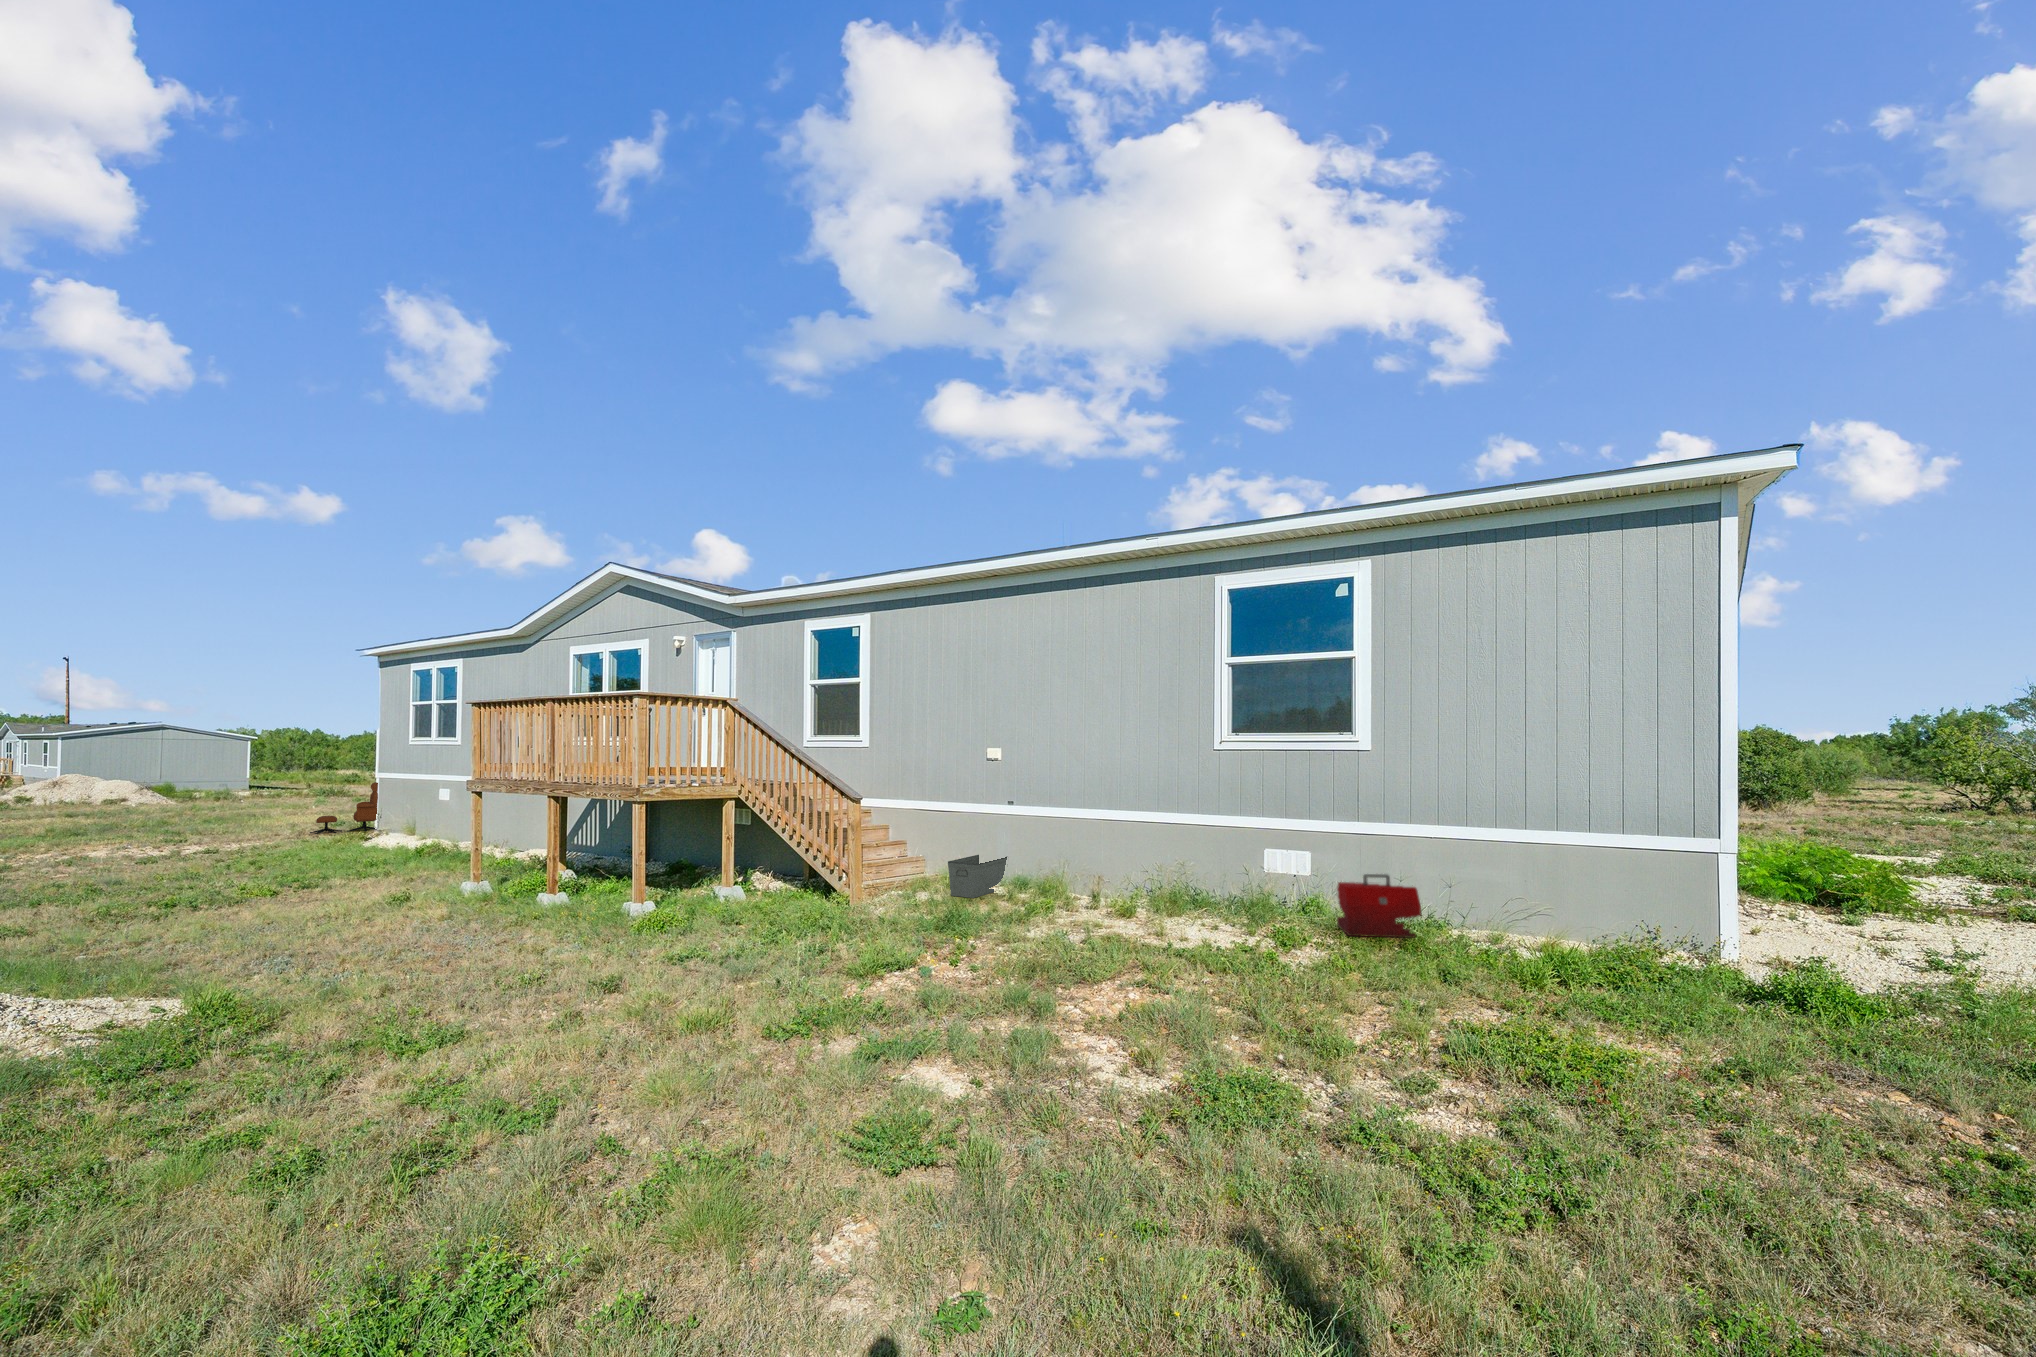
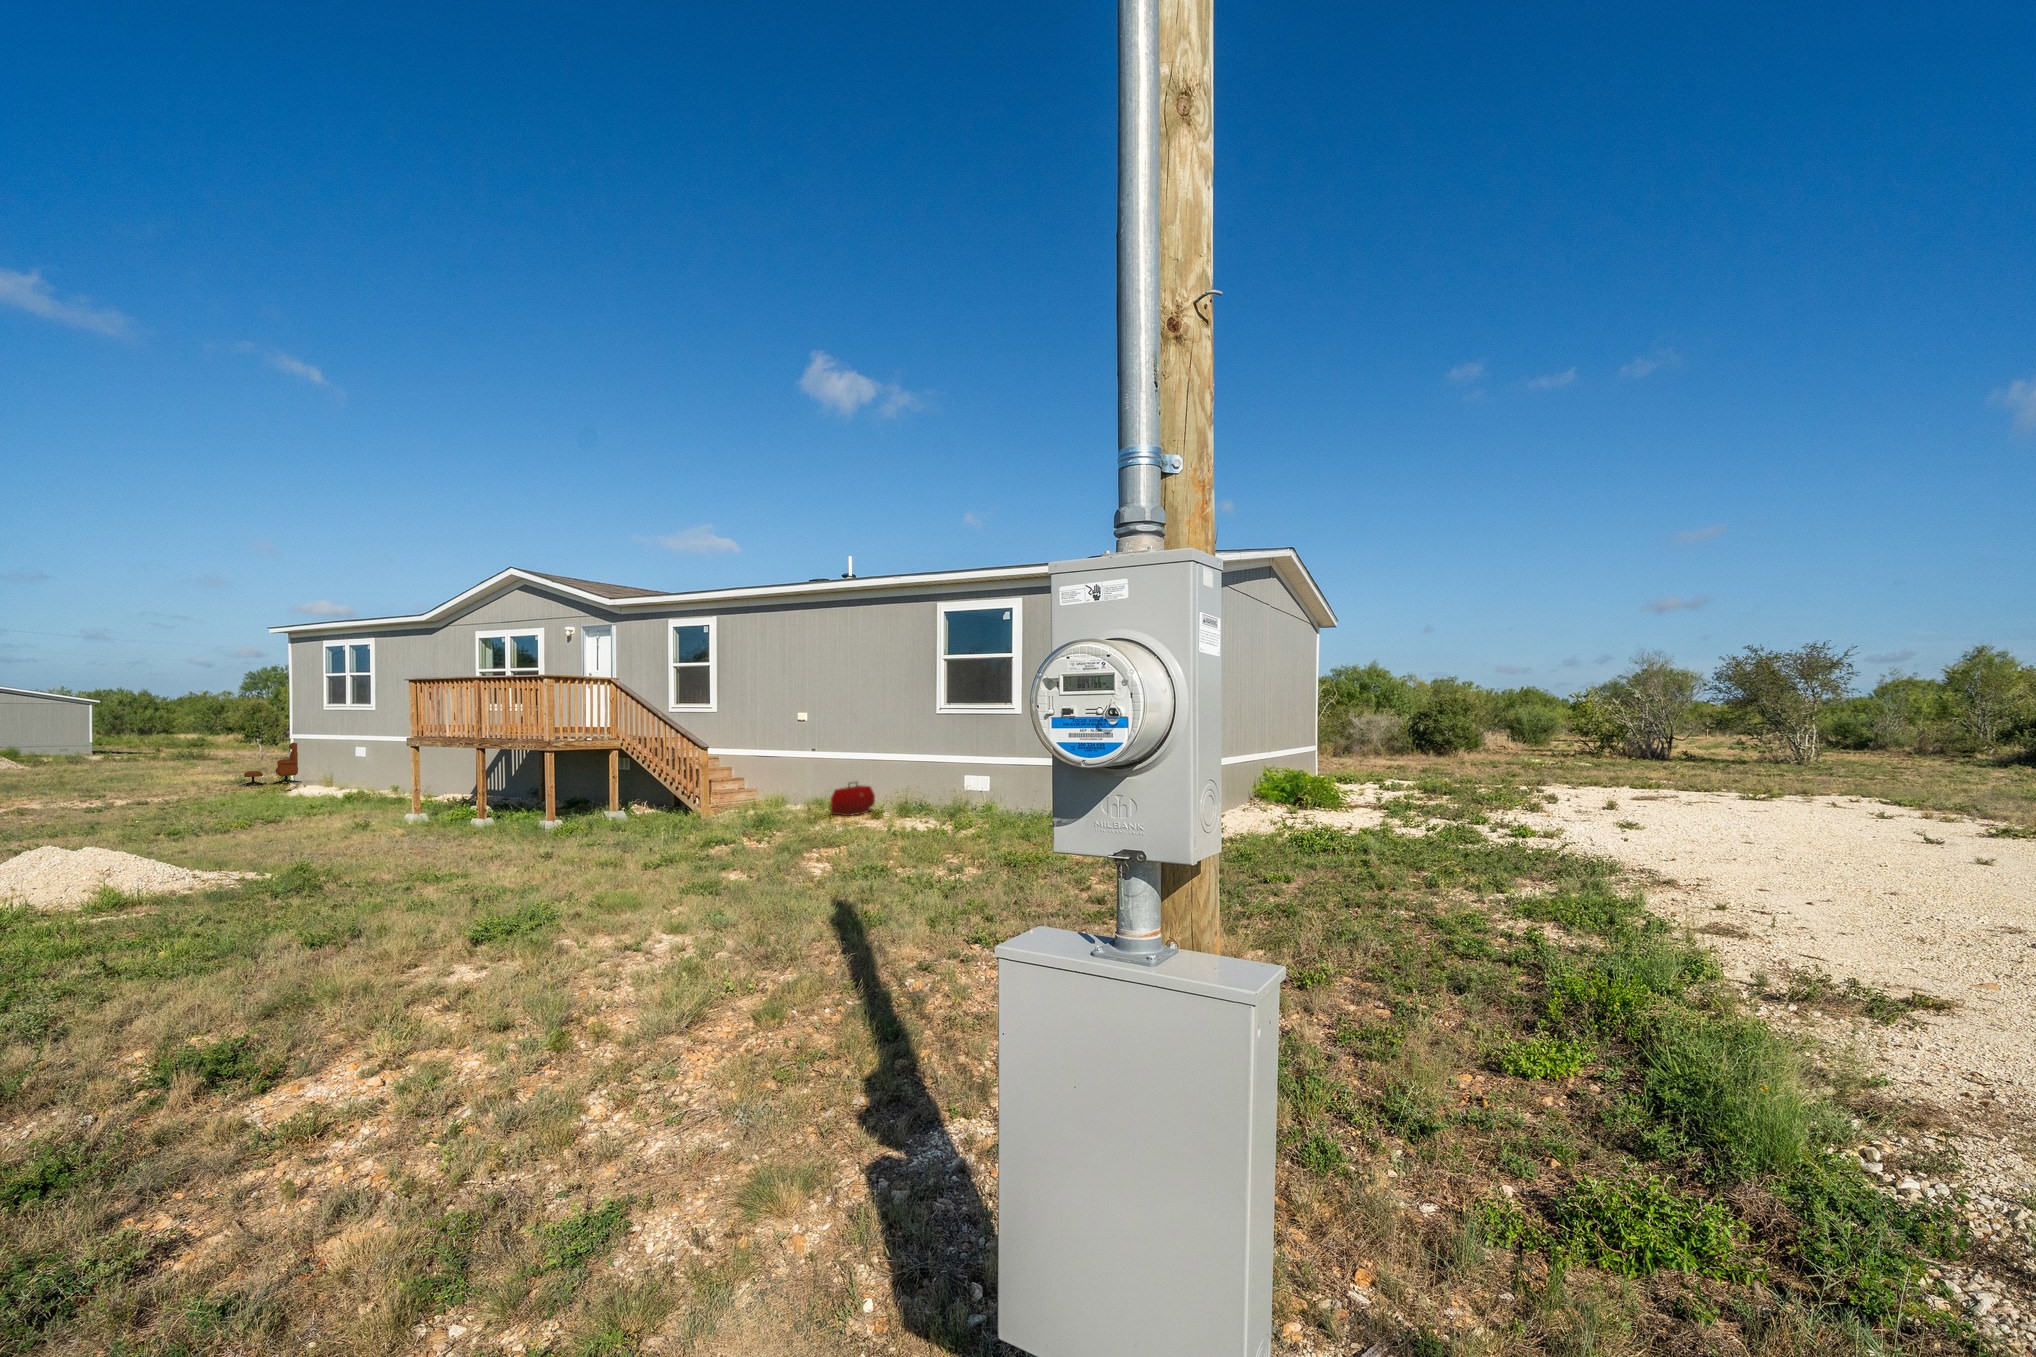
storage bin: present [948,855,1007,898] -> none [768,785,812,812]
toolbox: present [1337,874,1422,938] -> present [831,782,875,816]

